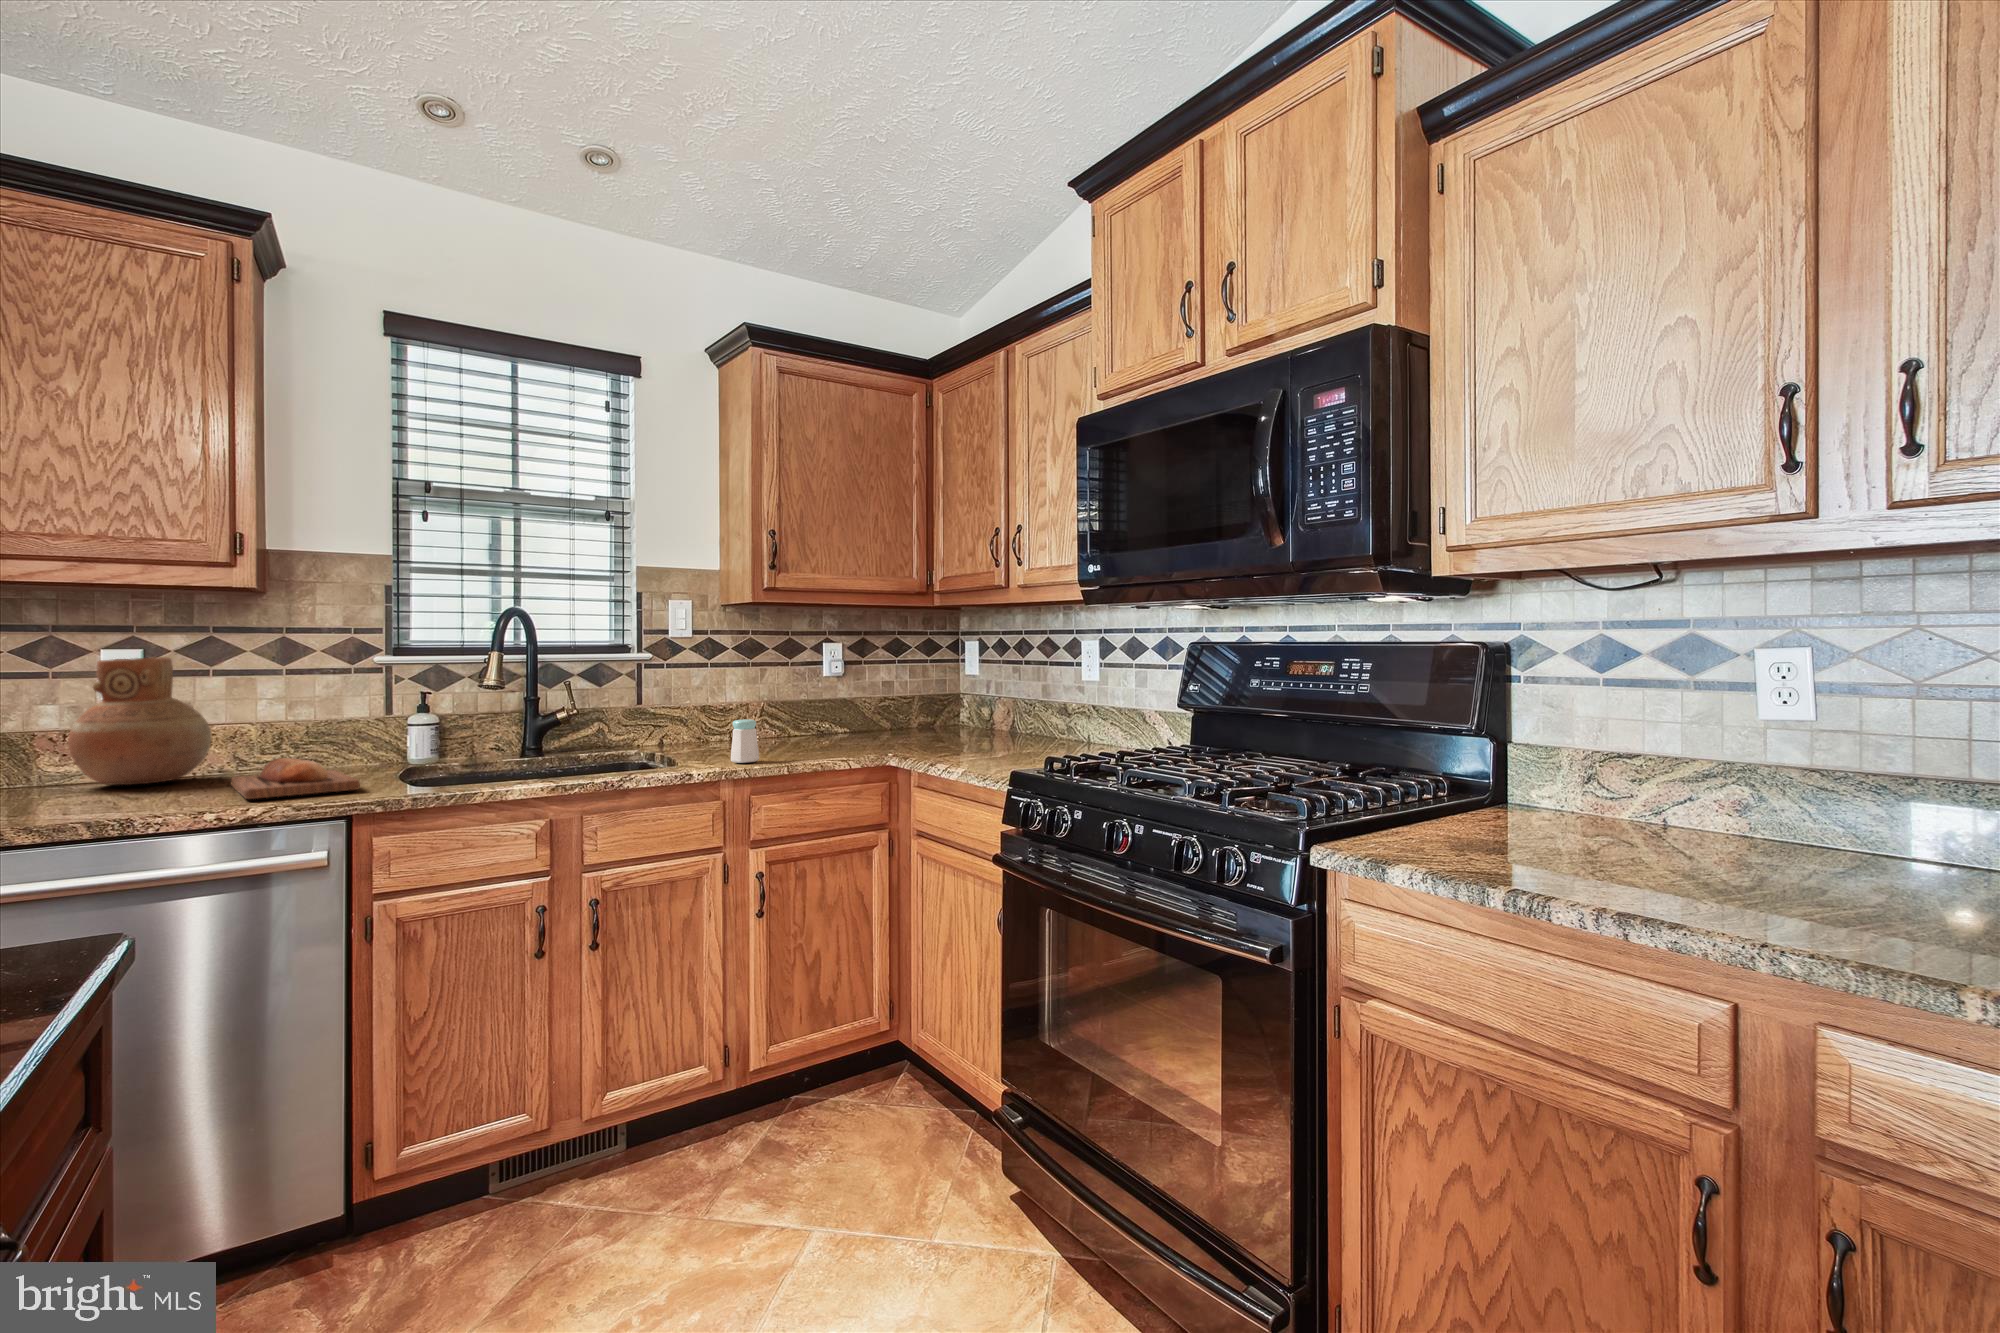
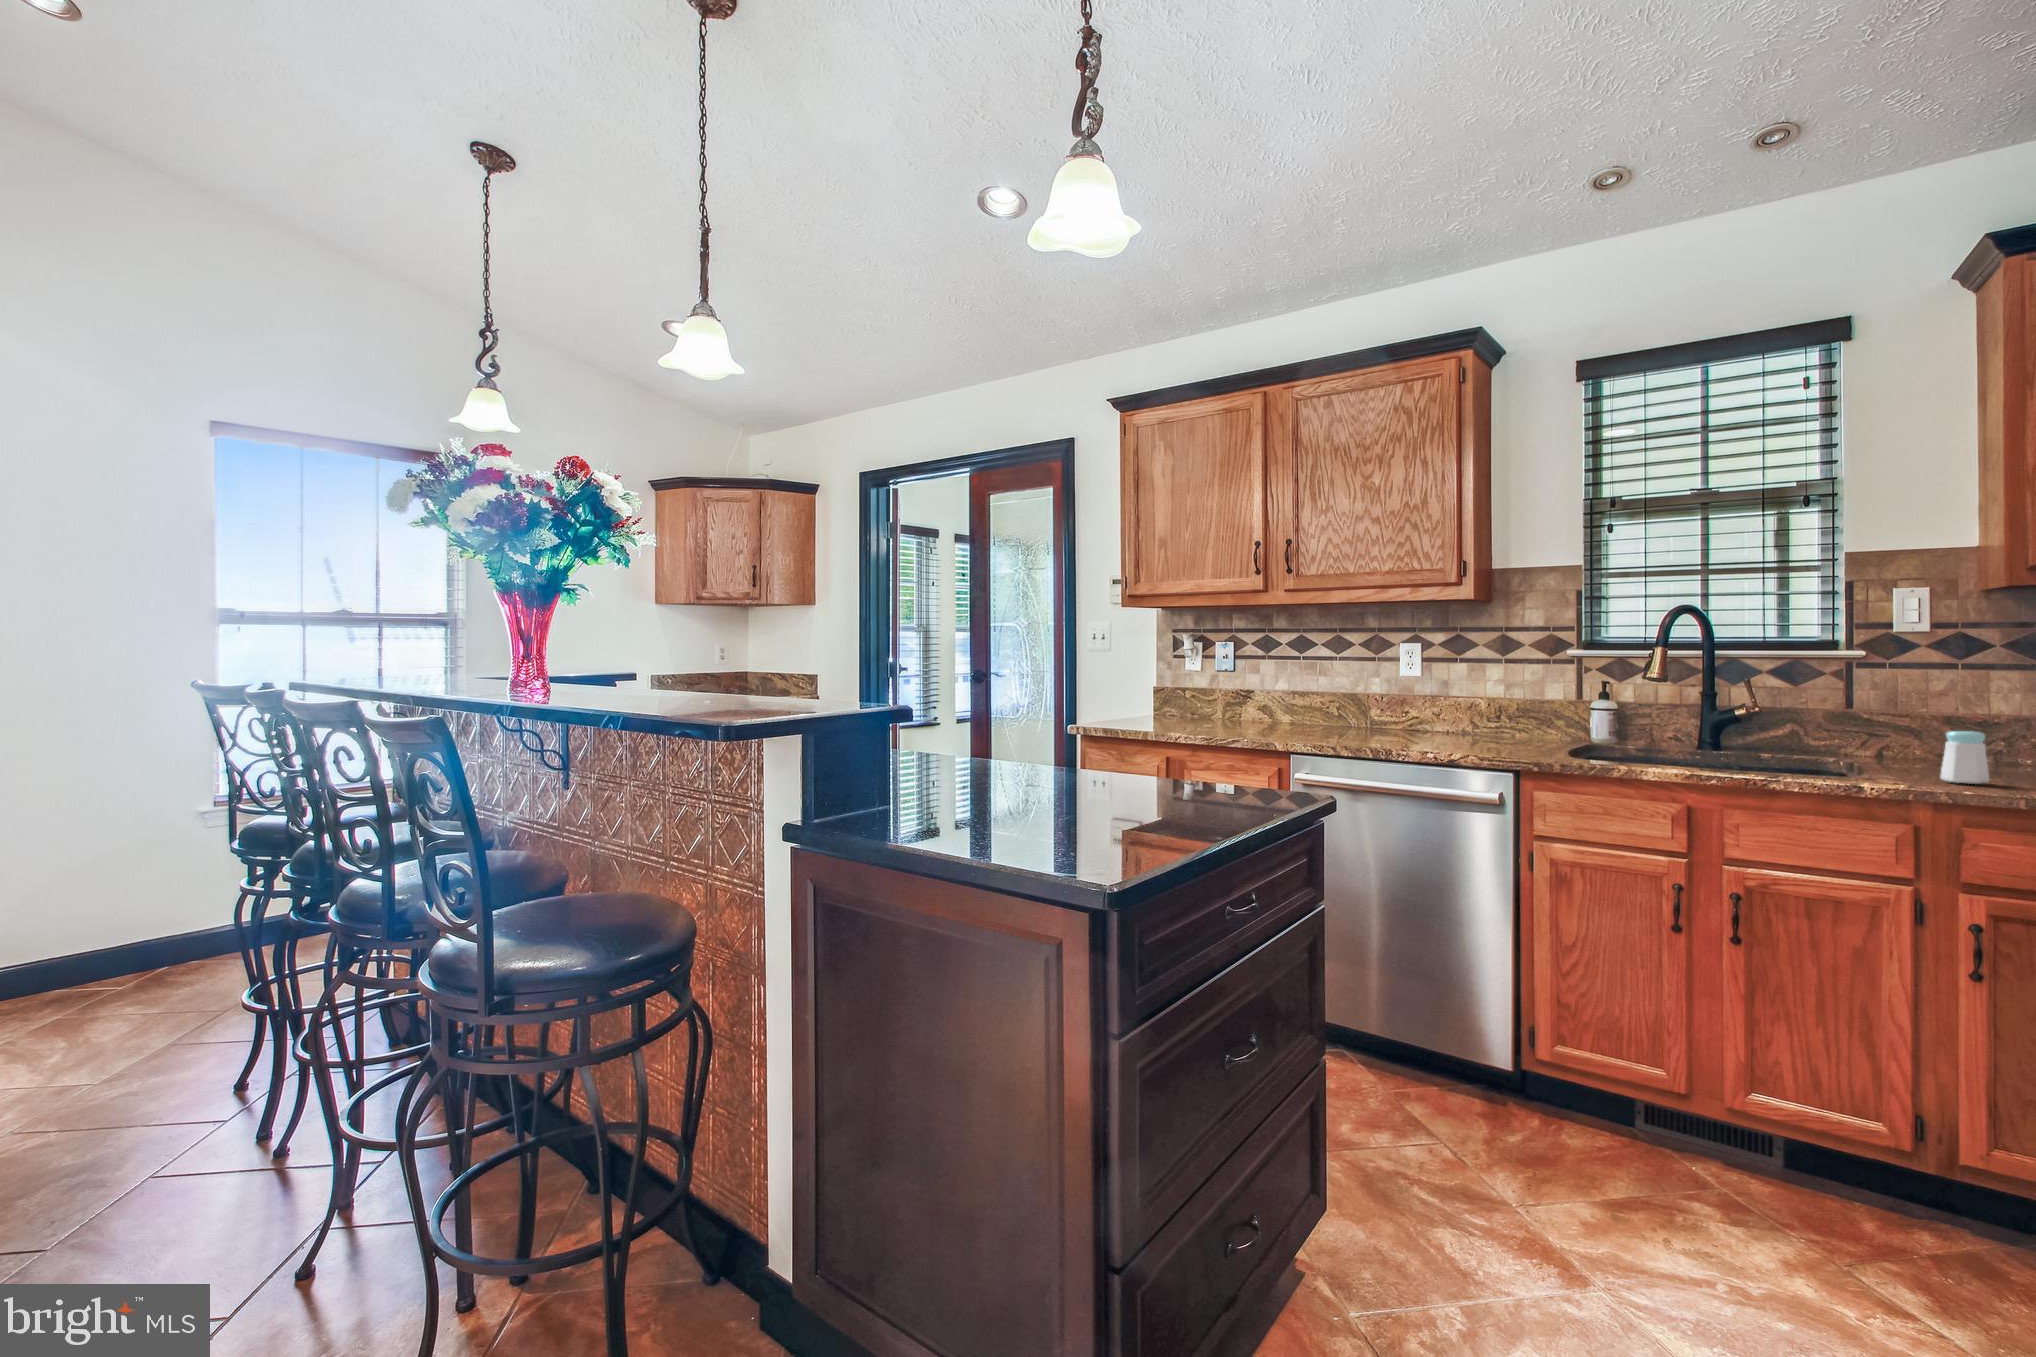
vase: present [68,657,211,785] -> none [1376,652,1451,736]
bread loaf: present [231,758,360,799] -> none [1453,727,1530,756]

